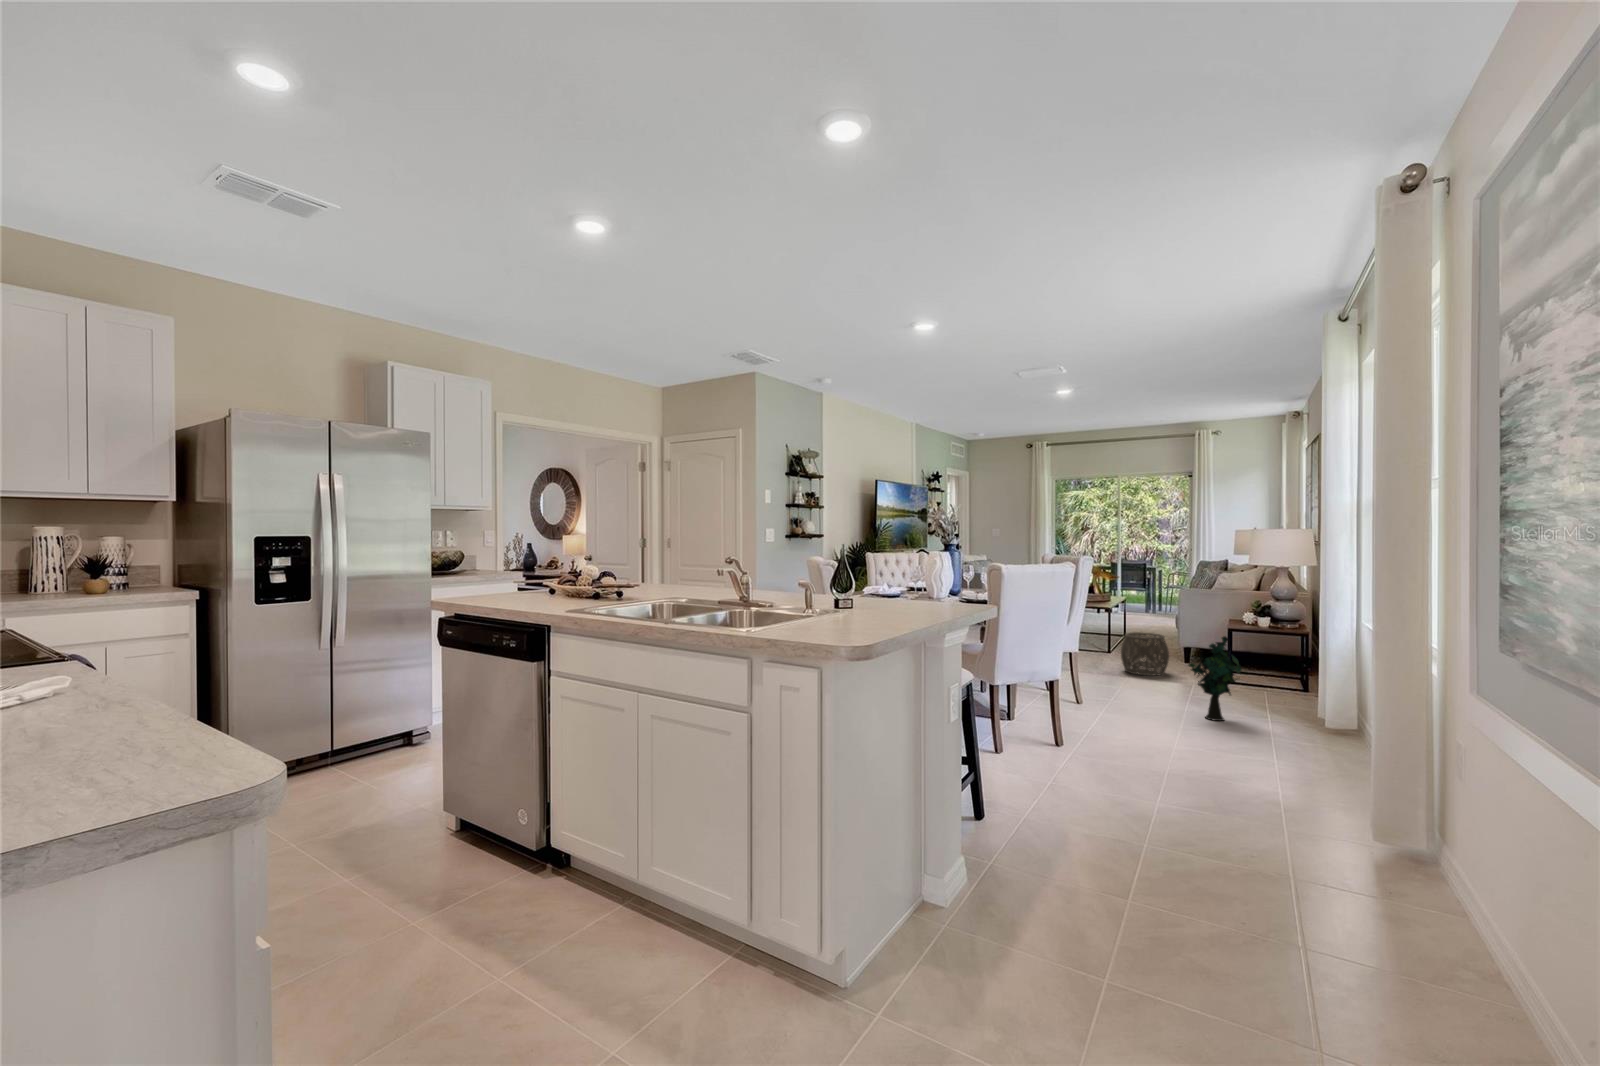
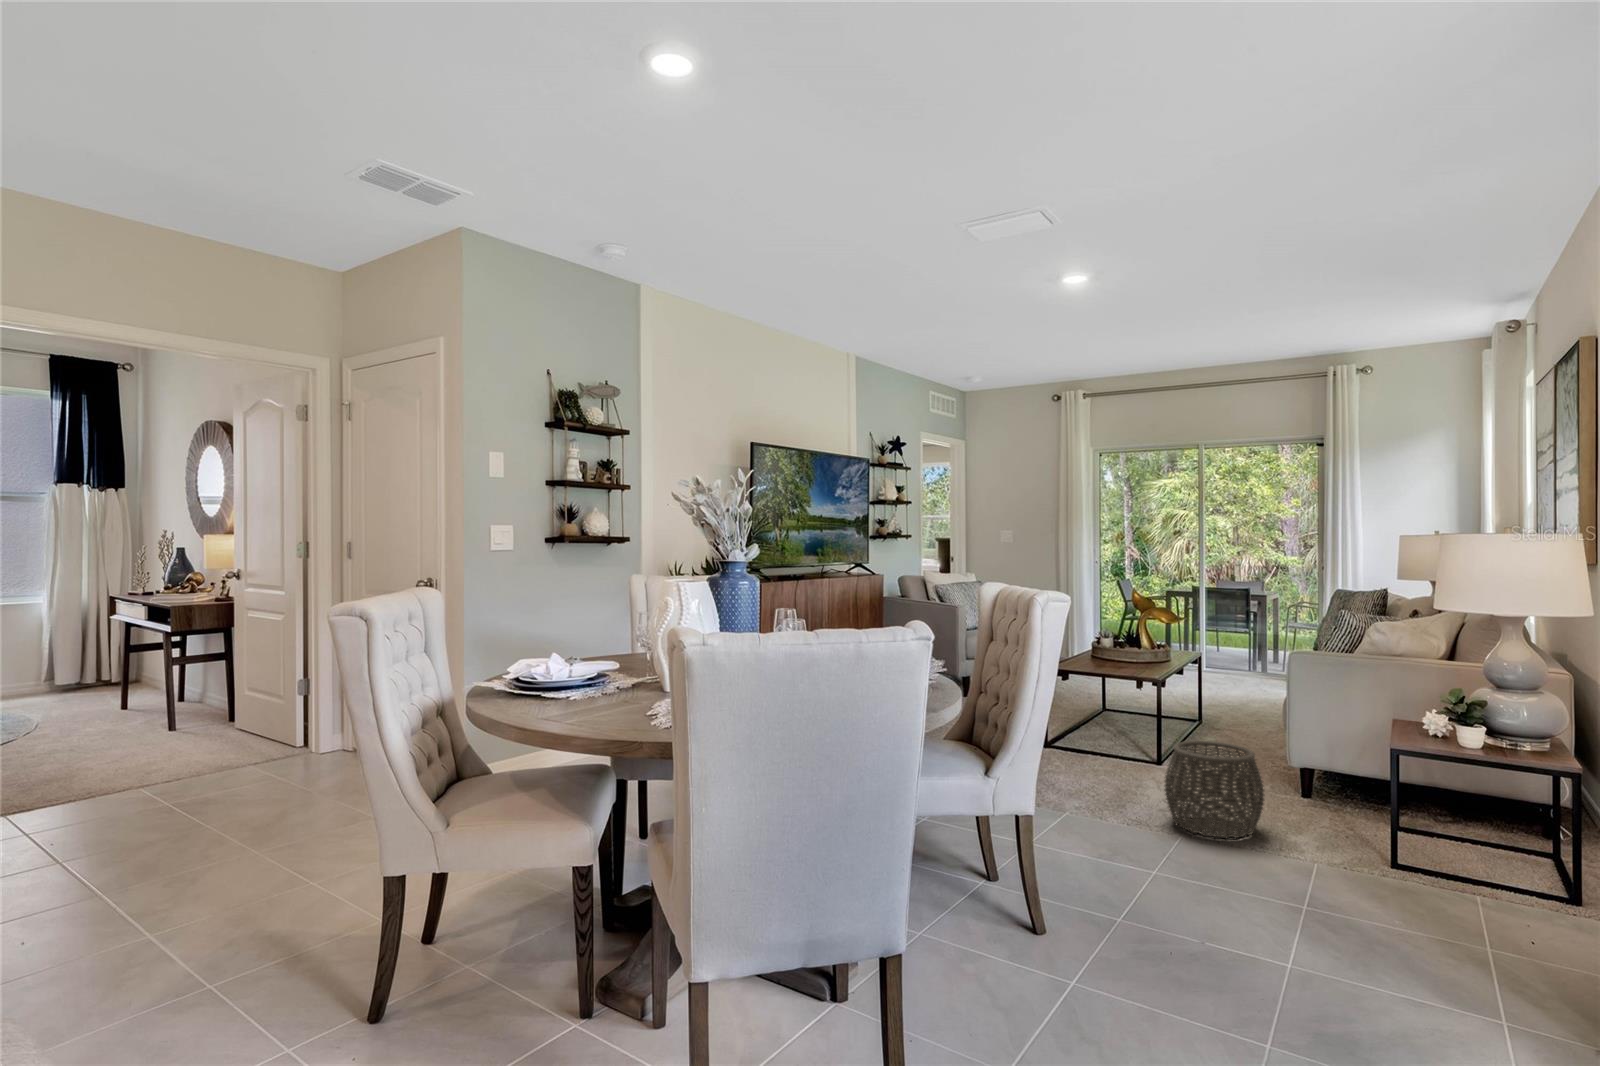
decorative plant: present [1189,636,1241,721] -> none [1289,803,1431,1024]

